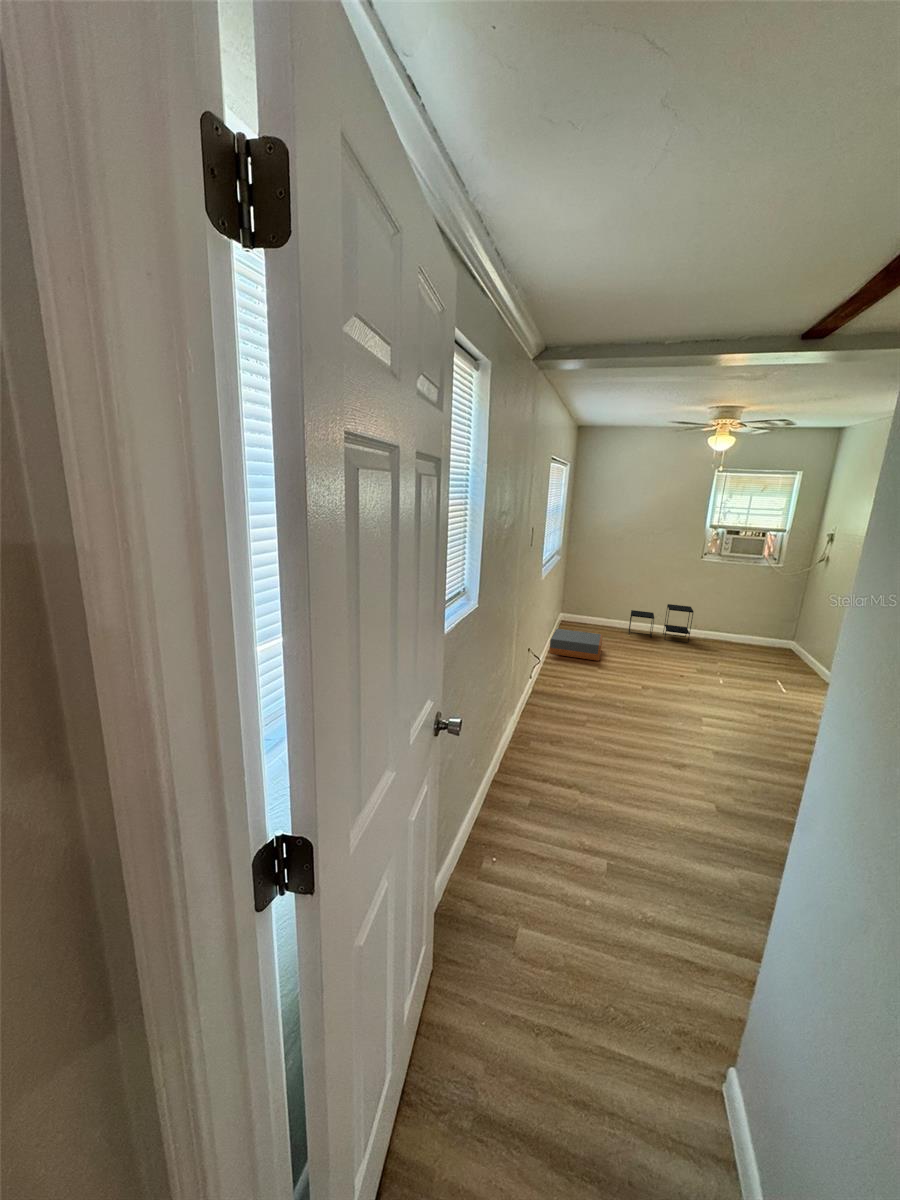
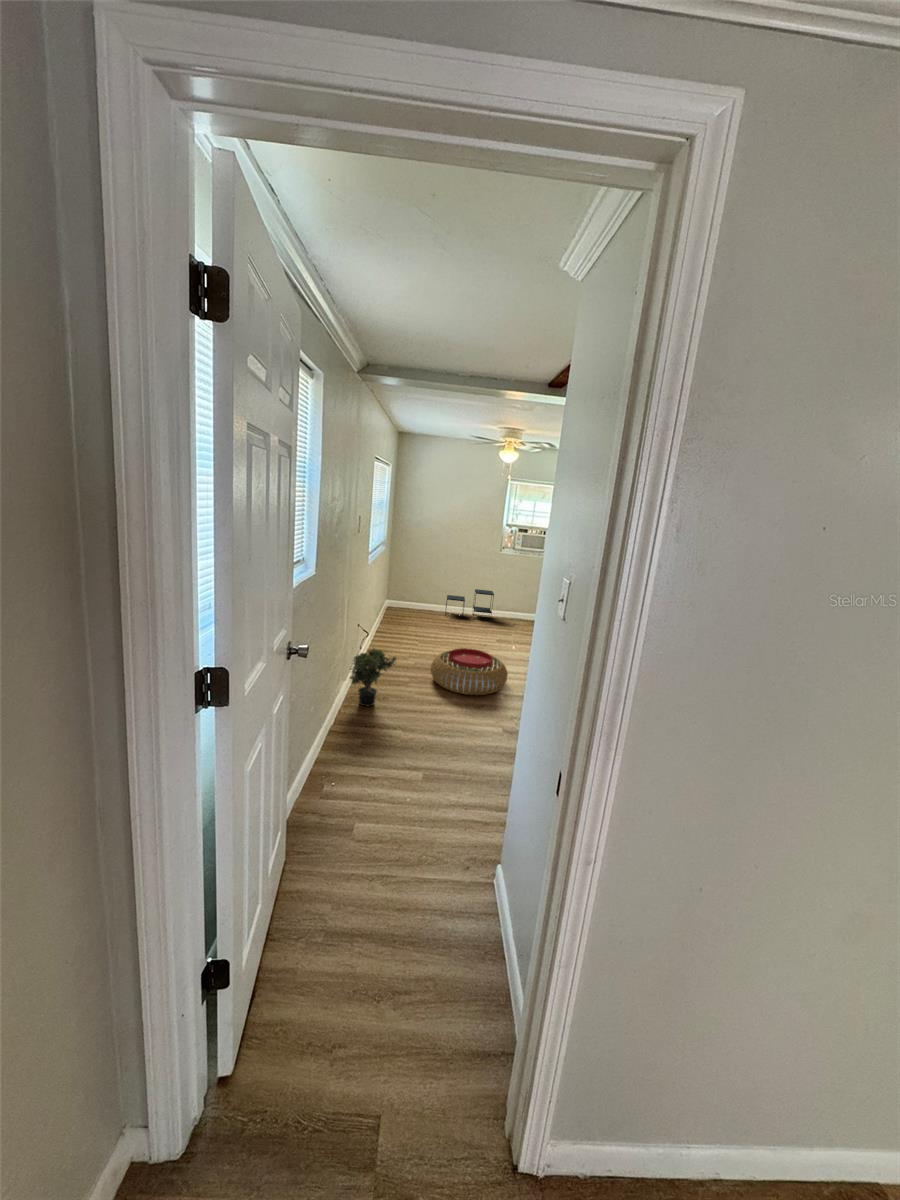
storage box: present [549,629,603,661] -> none [378,611,423,636]
potted plant: none [515,684,573,752] -> present [350,649,396,706]
pouf: none [613,685,721,751] -> present [431,648,508,695]

